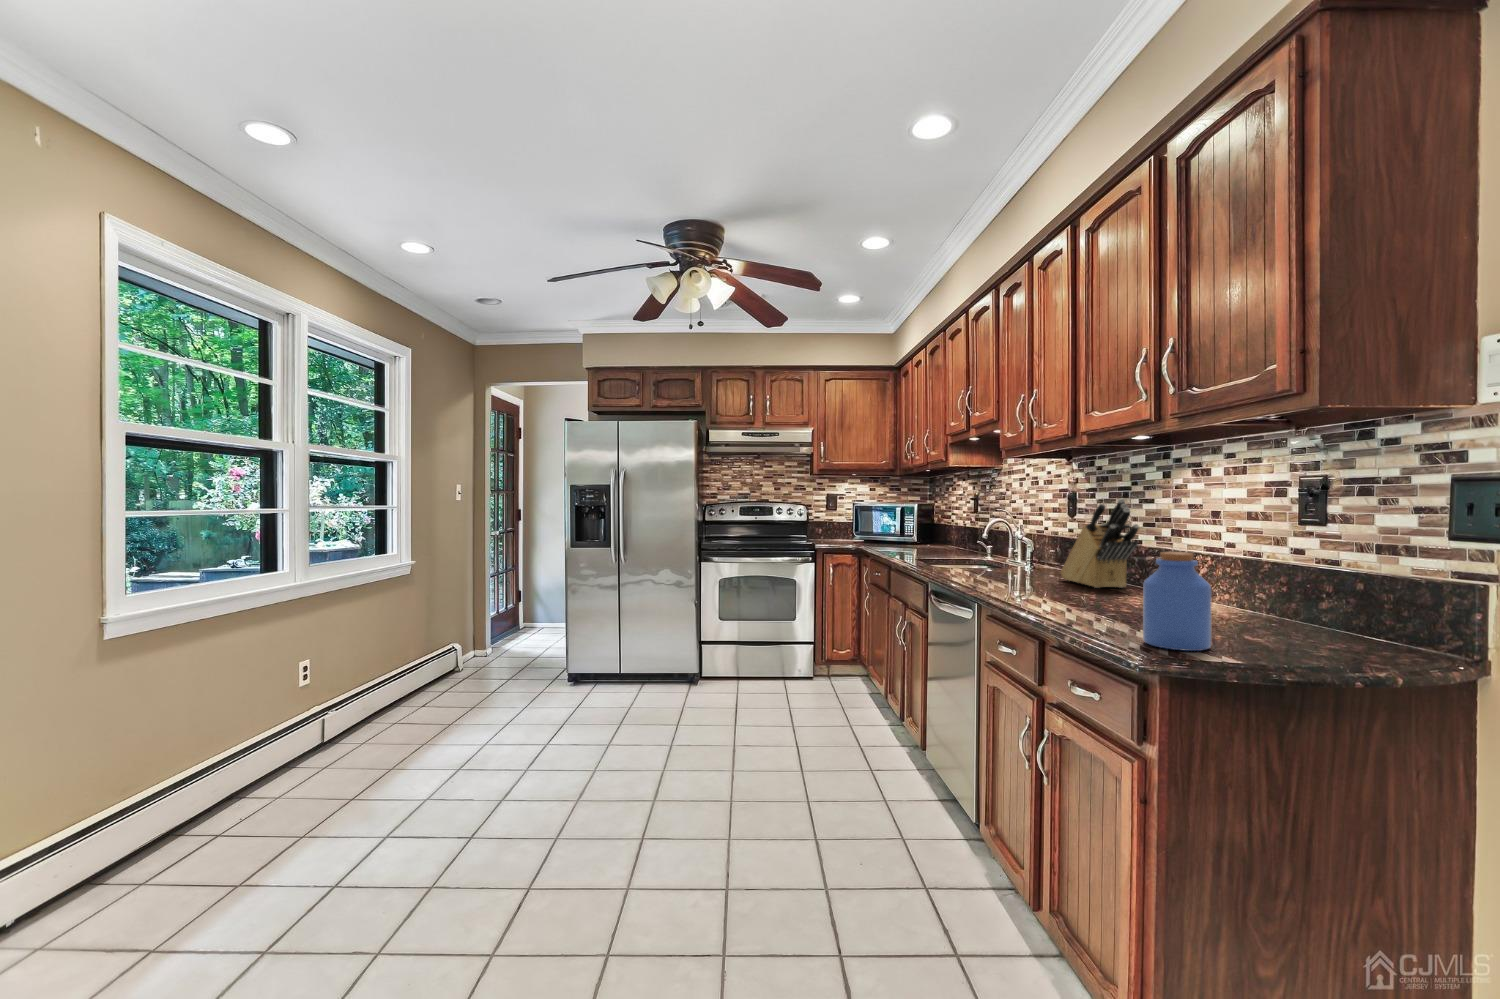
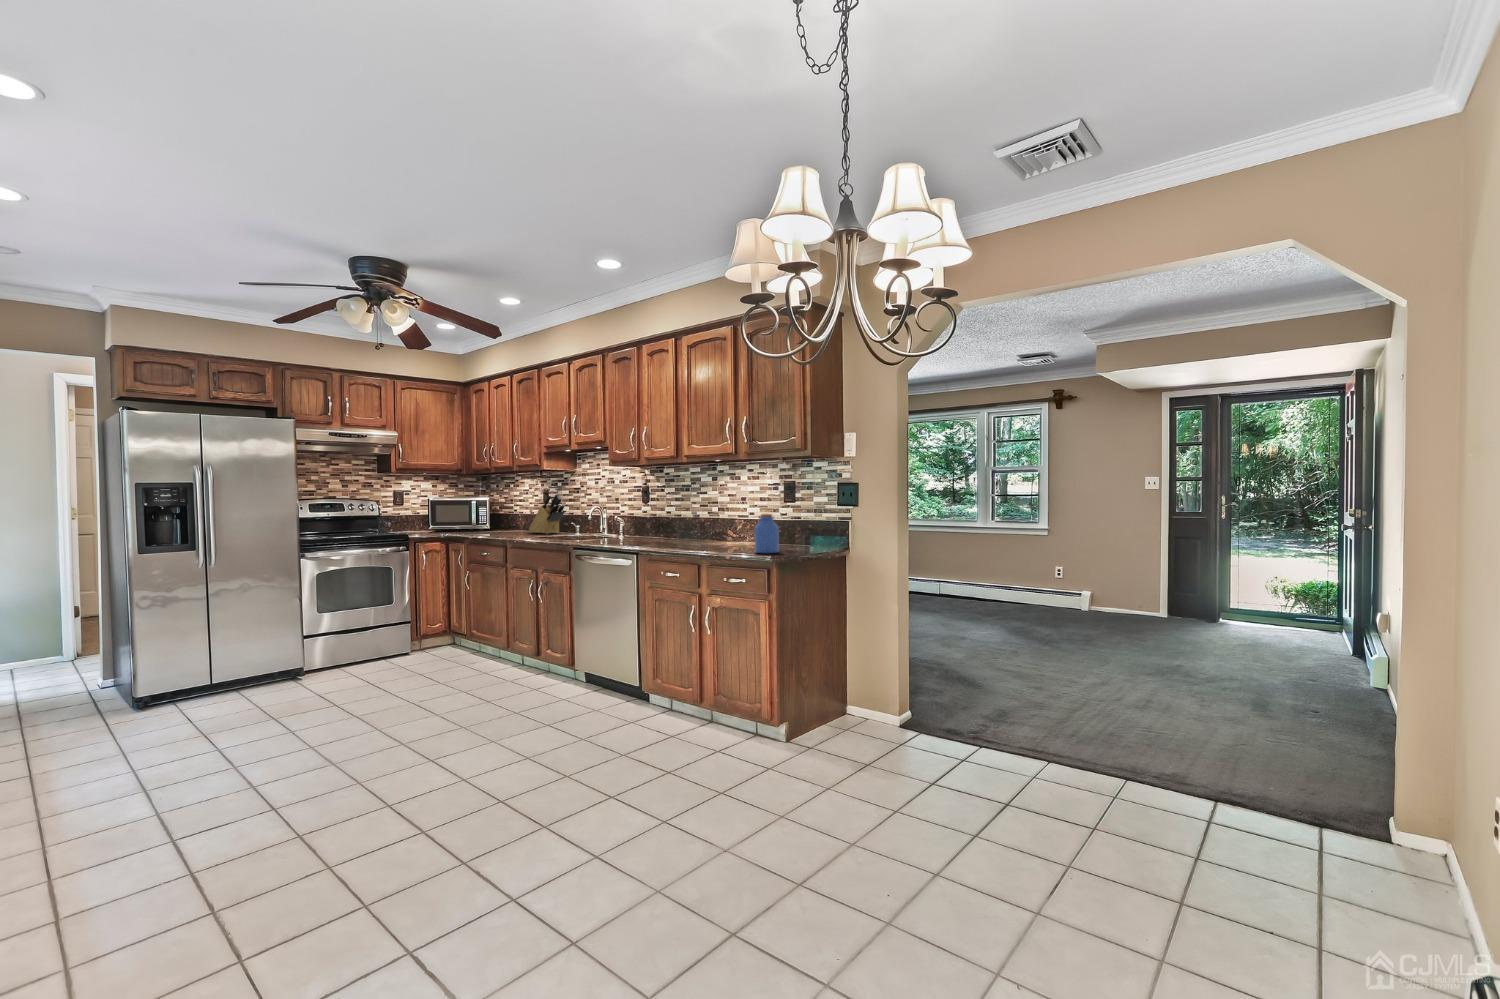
knife block: present [1061,499,1139,588] -> present [529,494,565,534]

